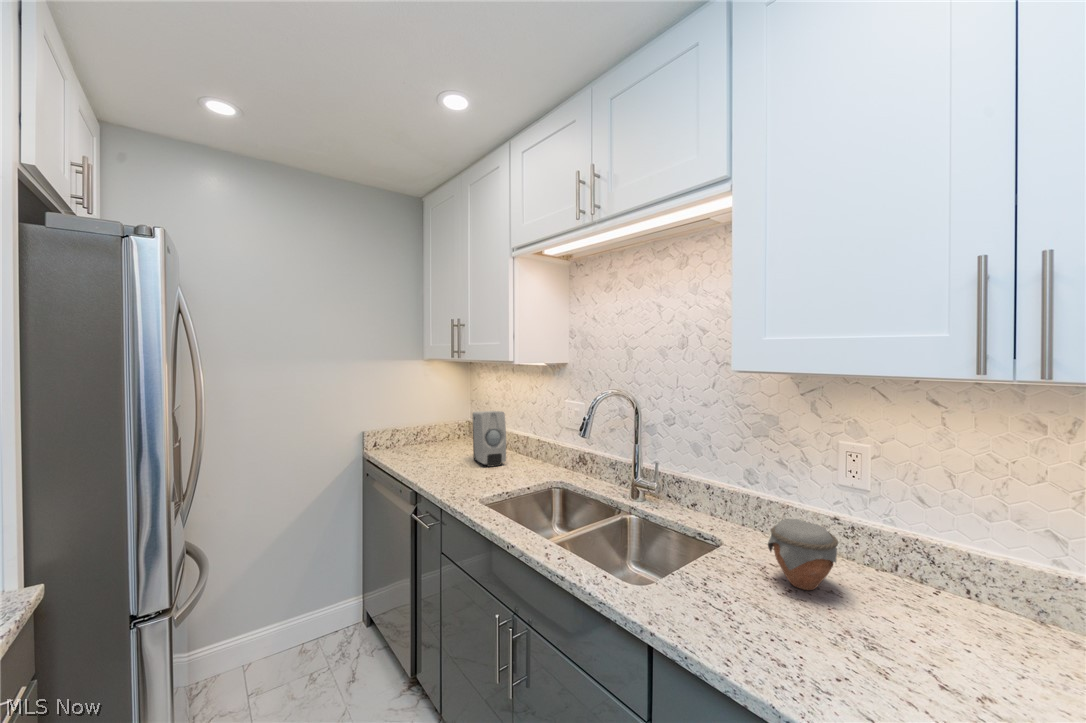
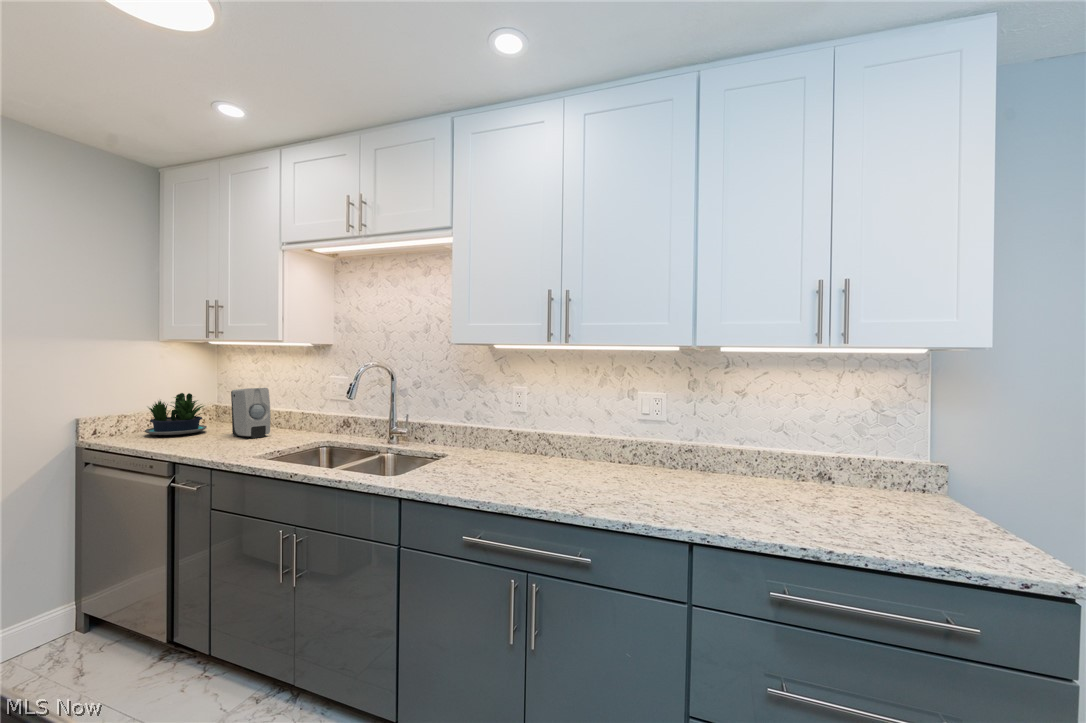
potted plant: none [406,411,460,454] -> present [145,393,207,435]
jar: present [768,519,838,590] -> none [471,428,505,464]

